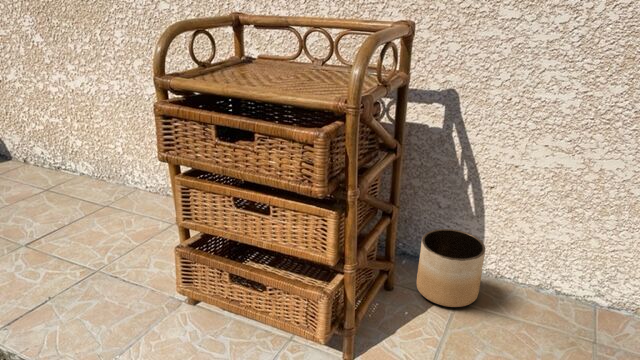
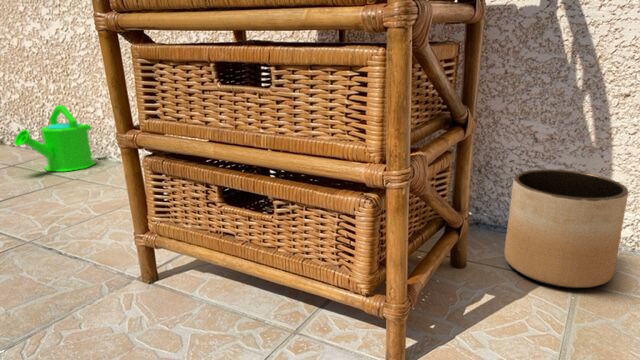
watering can: none [58,148,120,201] -> present [14,105,95,172]

